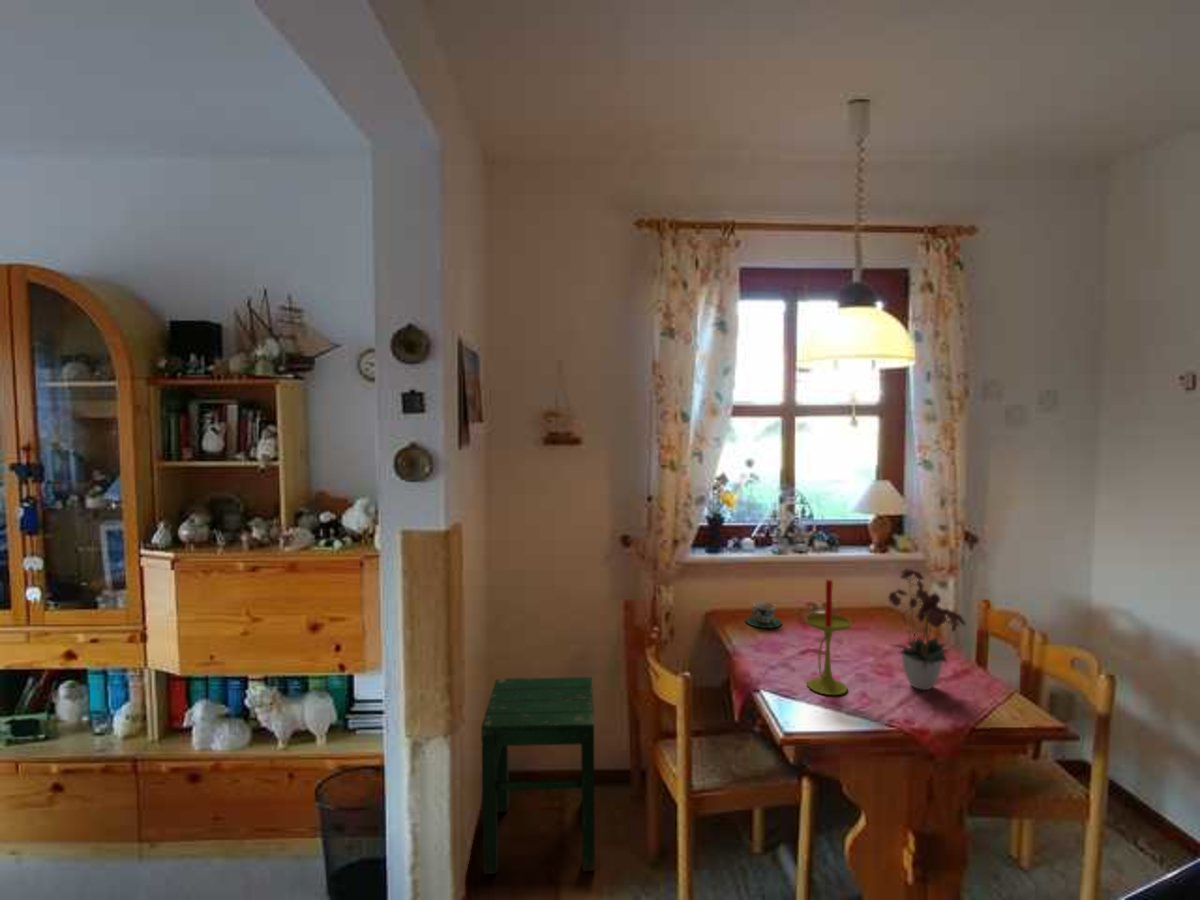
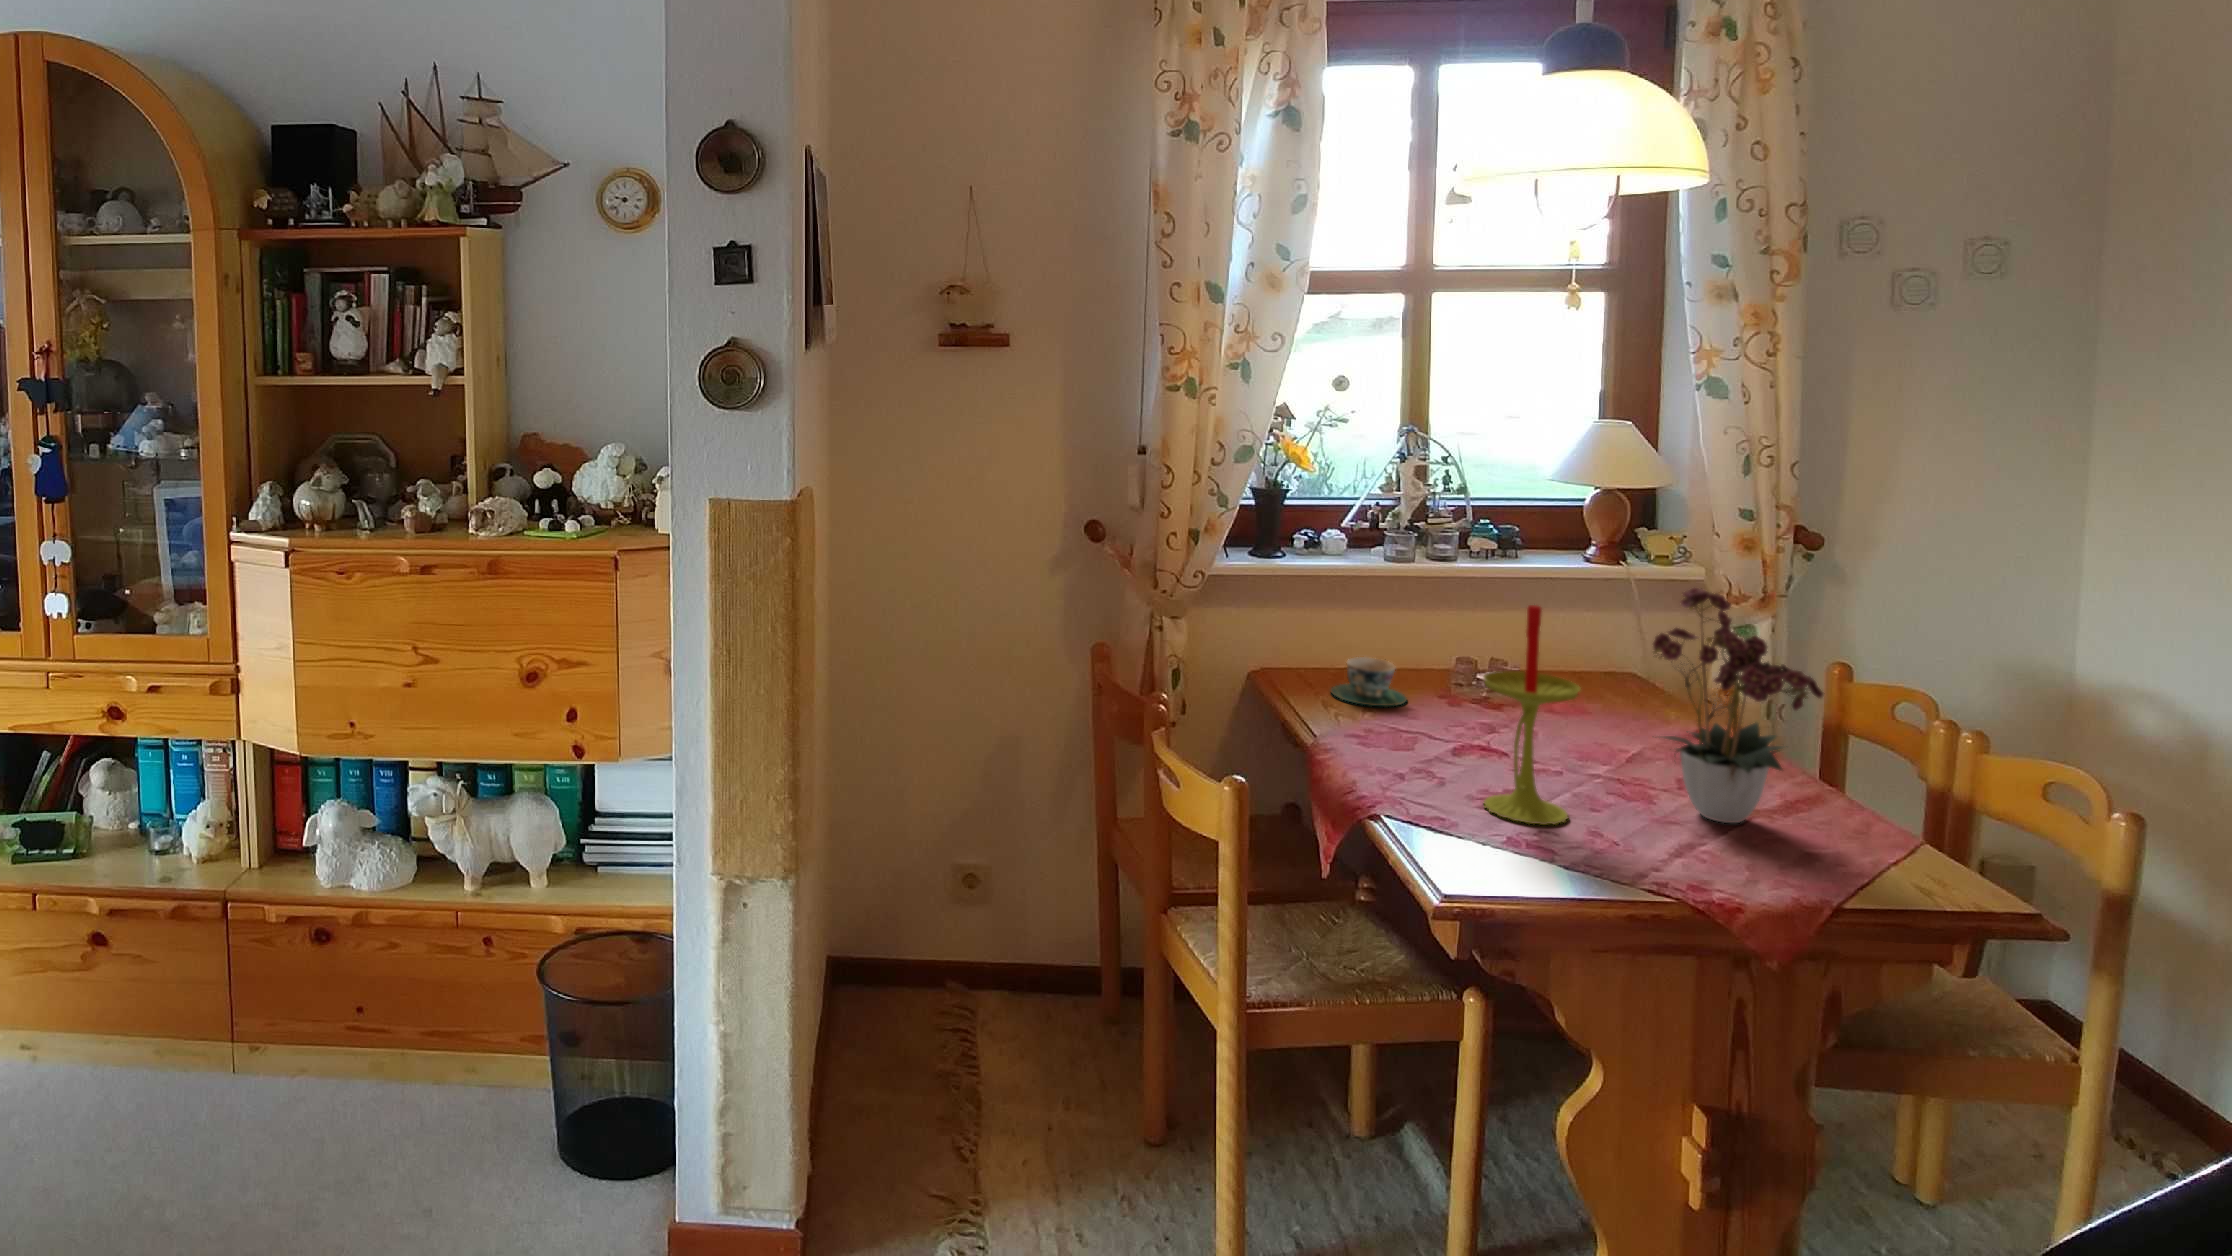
stool: present [481,677,595,874] -> none [837,786,1047,1141]

